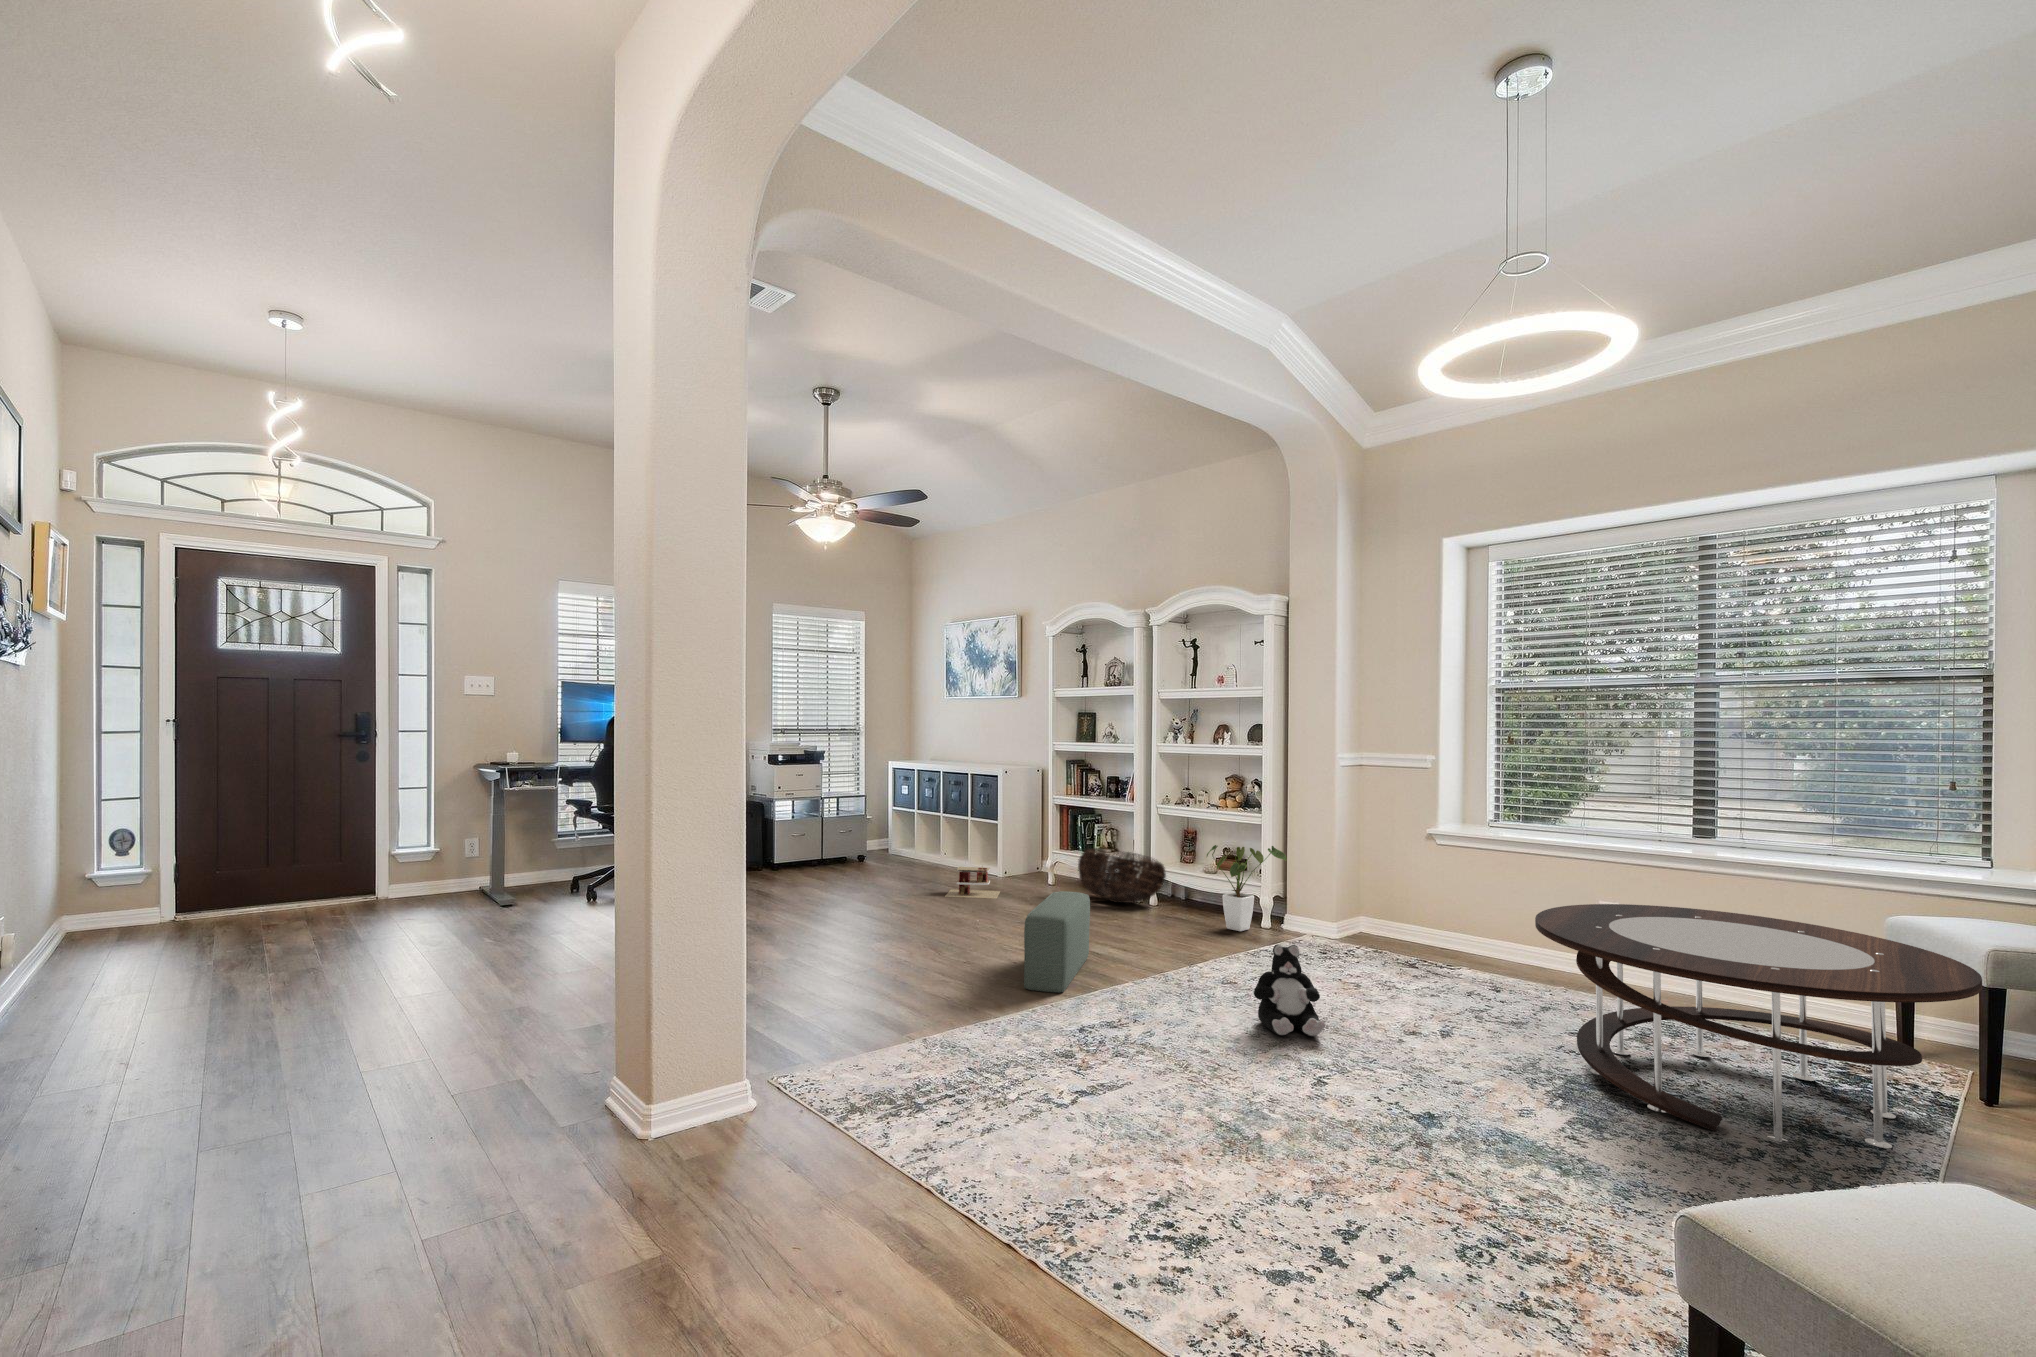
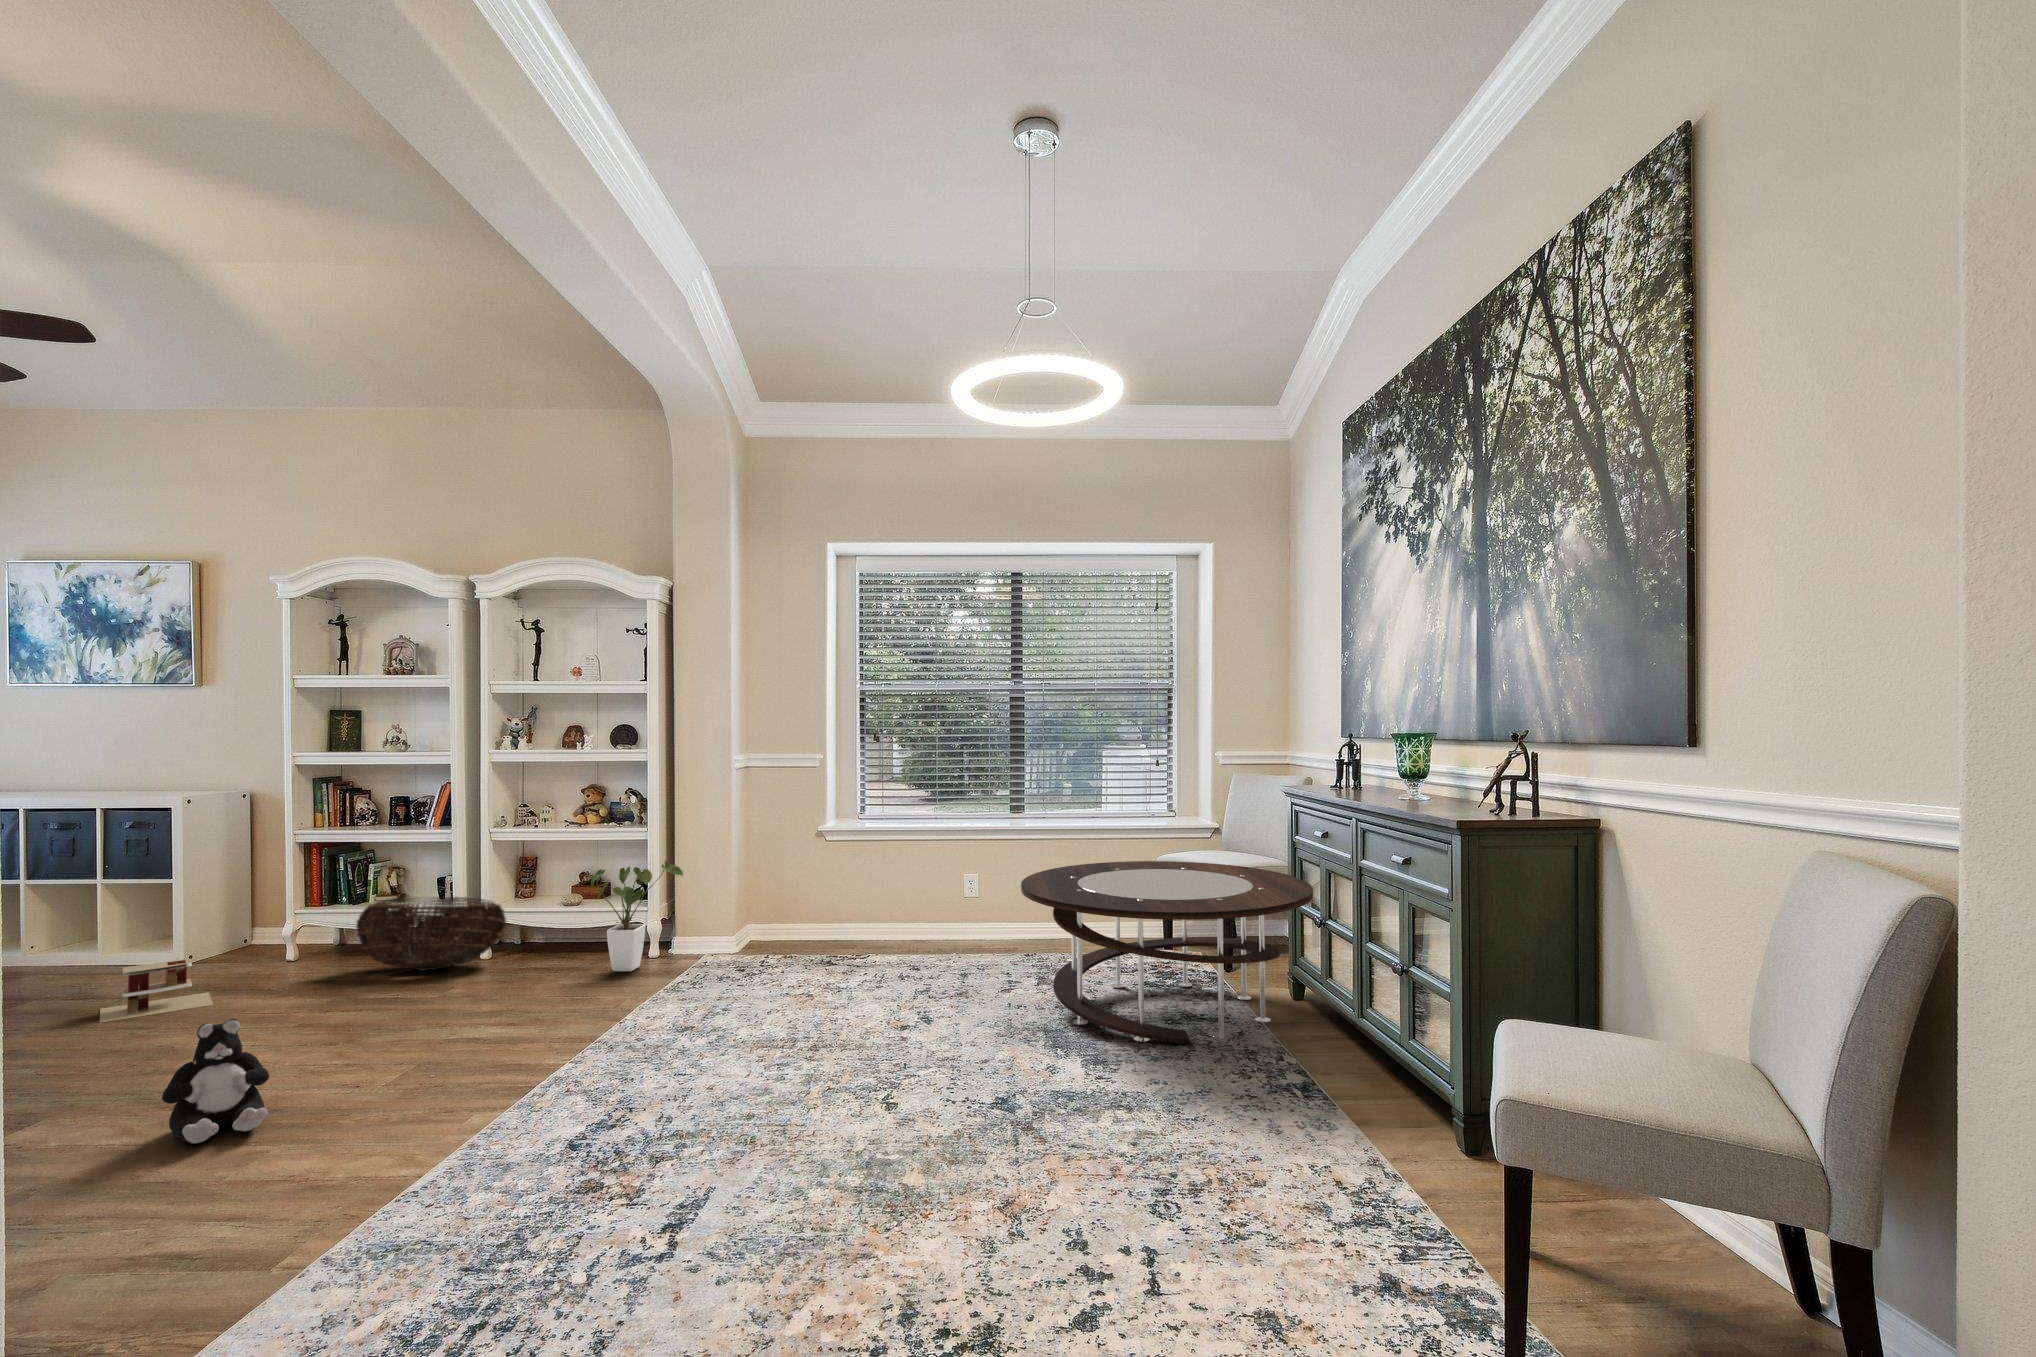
pouf: present [1024,891,1090,993] -> none [405,963,483,1122]
plush toy: present [1254,944,1325,1036] -> present [162,1019,269,1144]

